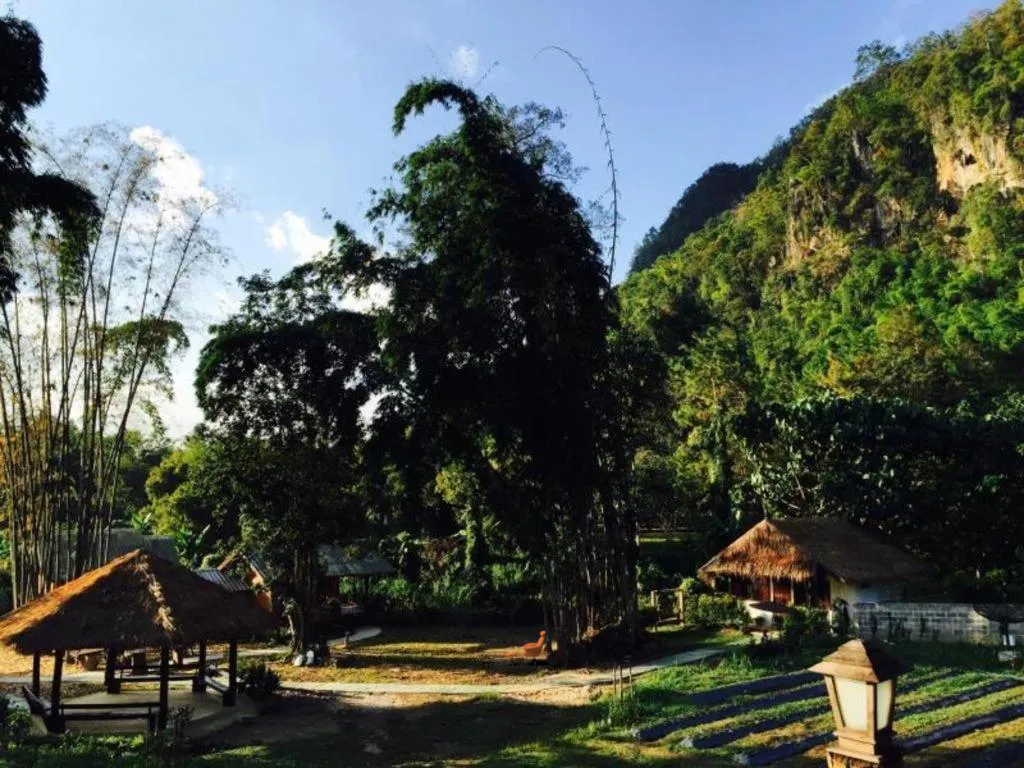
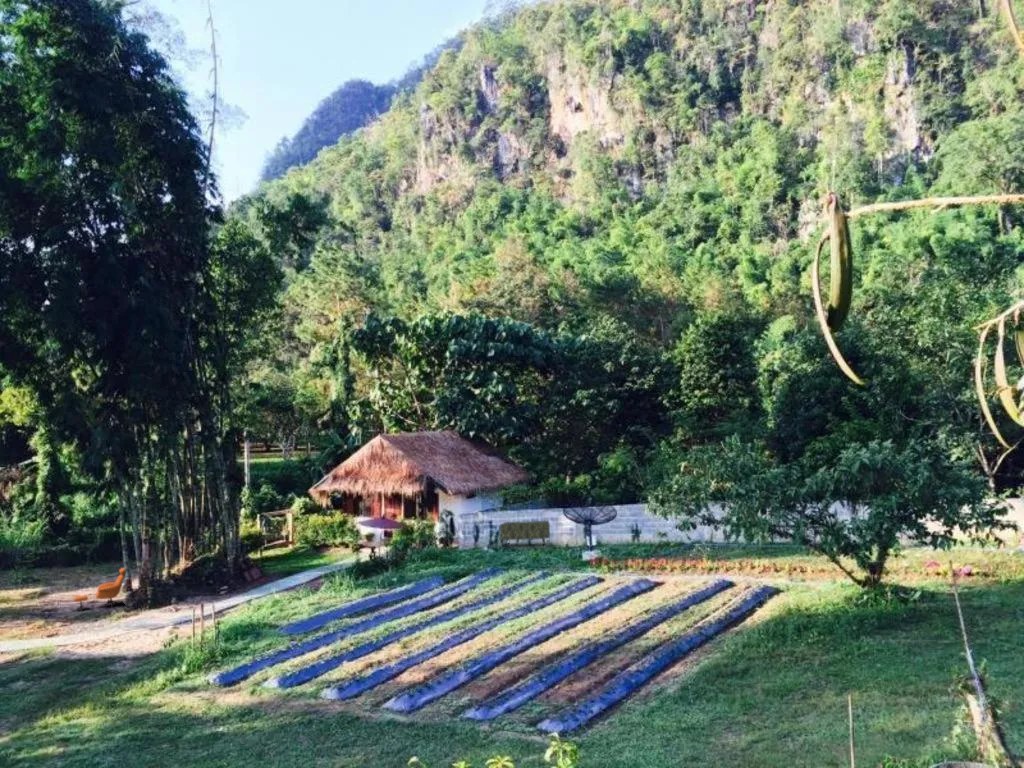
bench: none [900,615,960,644] -> present [499,521,550,546]

